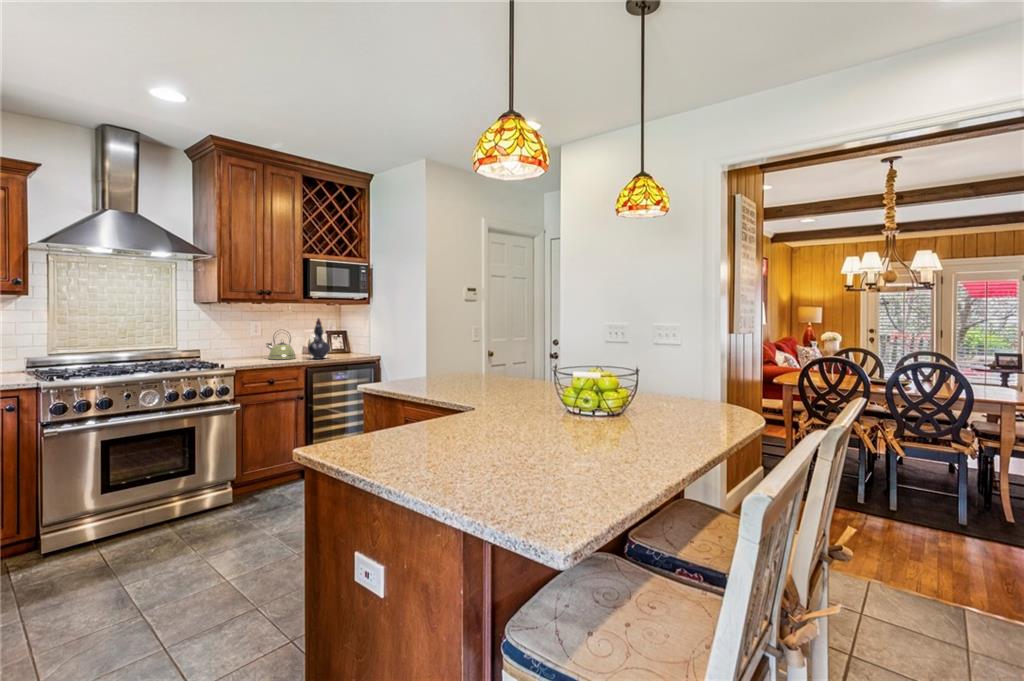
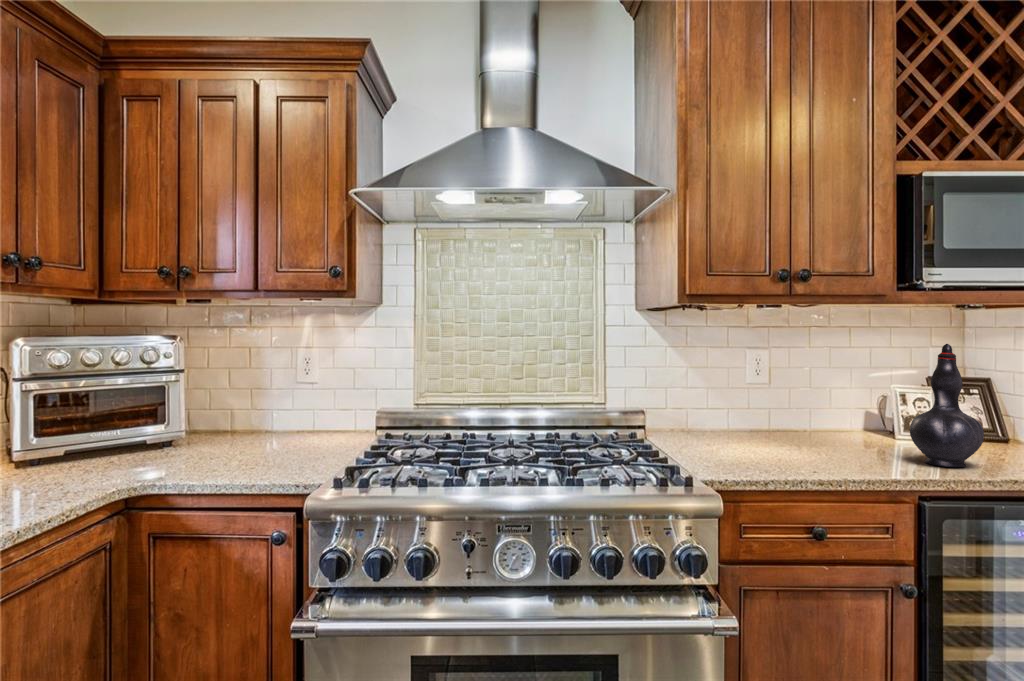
kettle: present [266,332,296,360] -> none [786,373,868,455]

